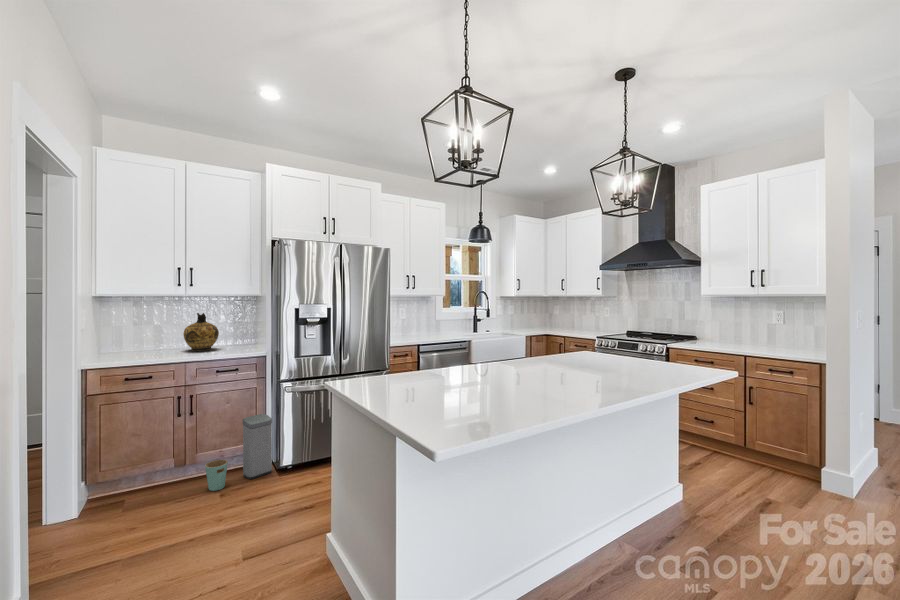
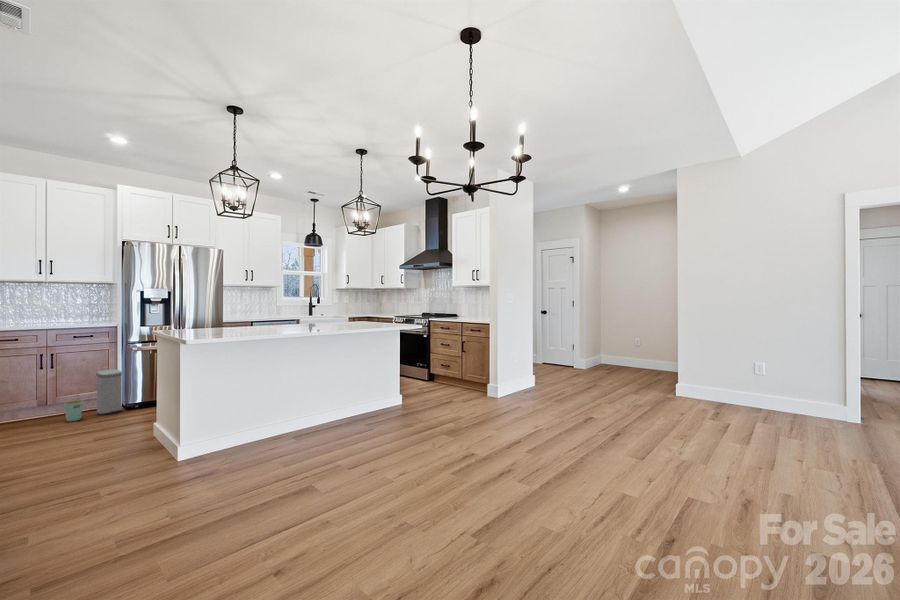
ceramic jug: present [183,313,219,351] -> none [44,295,76,324]

